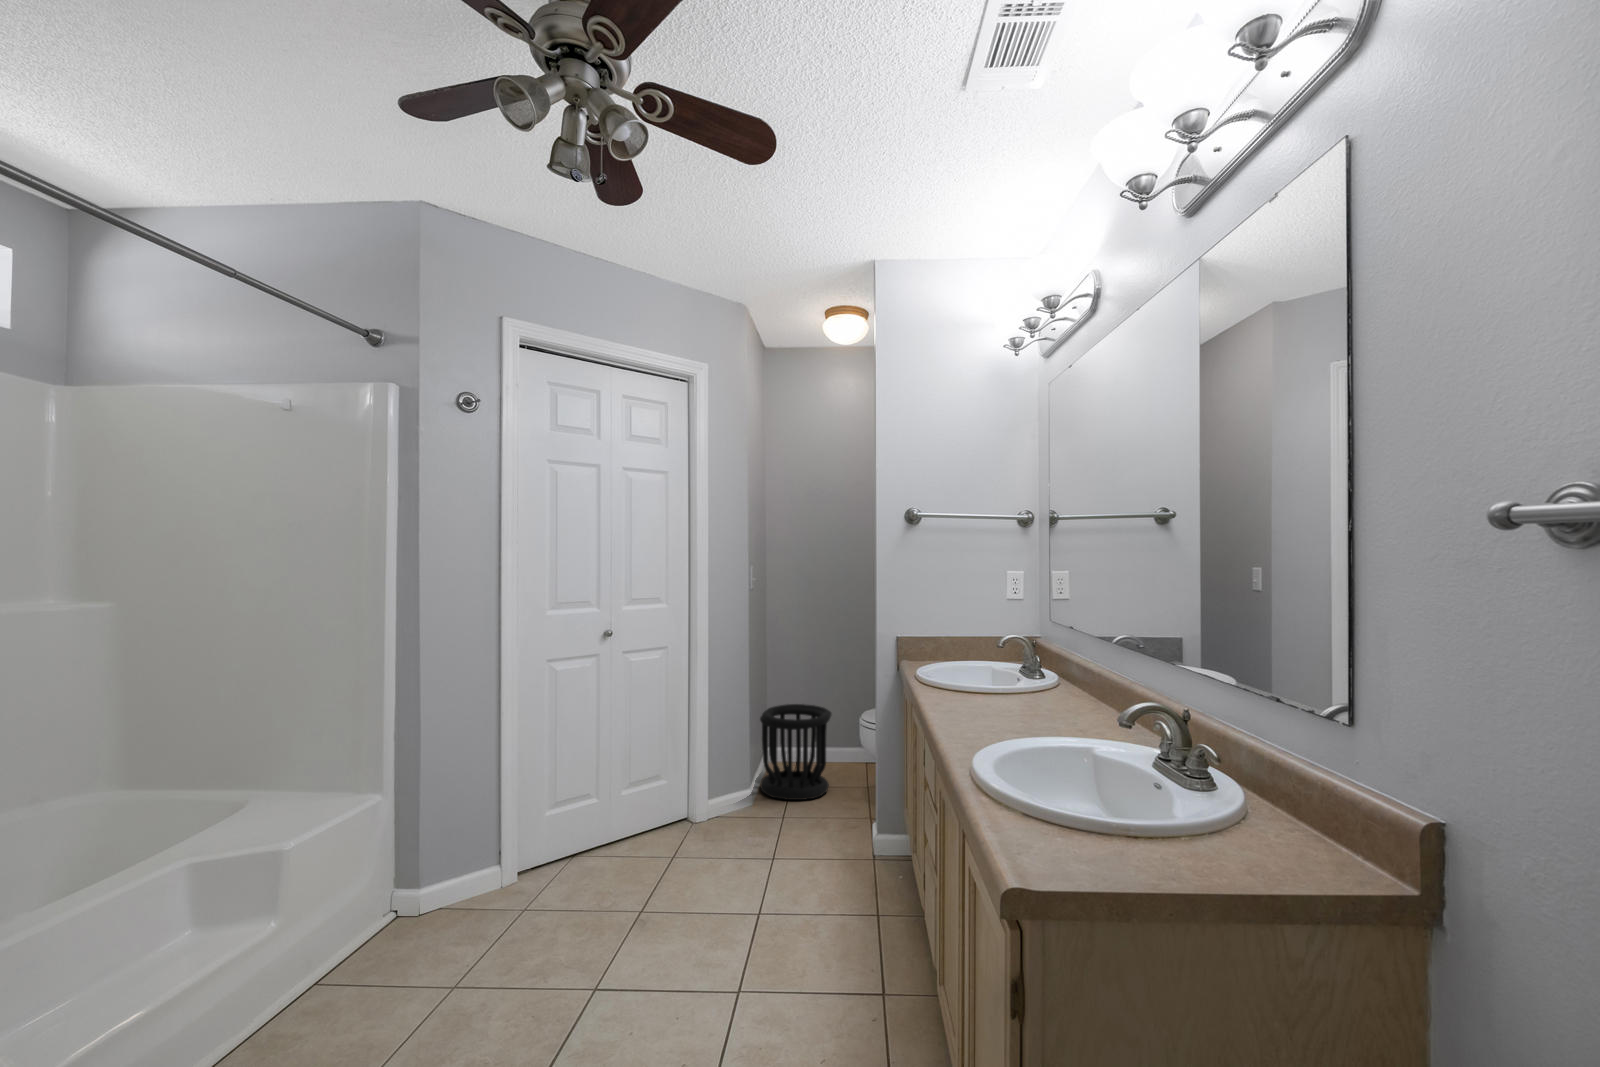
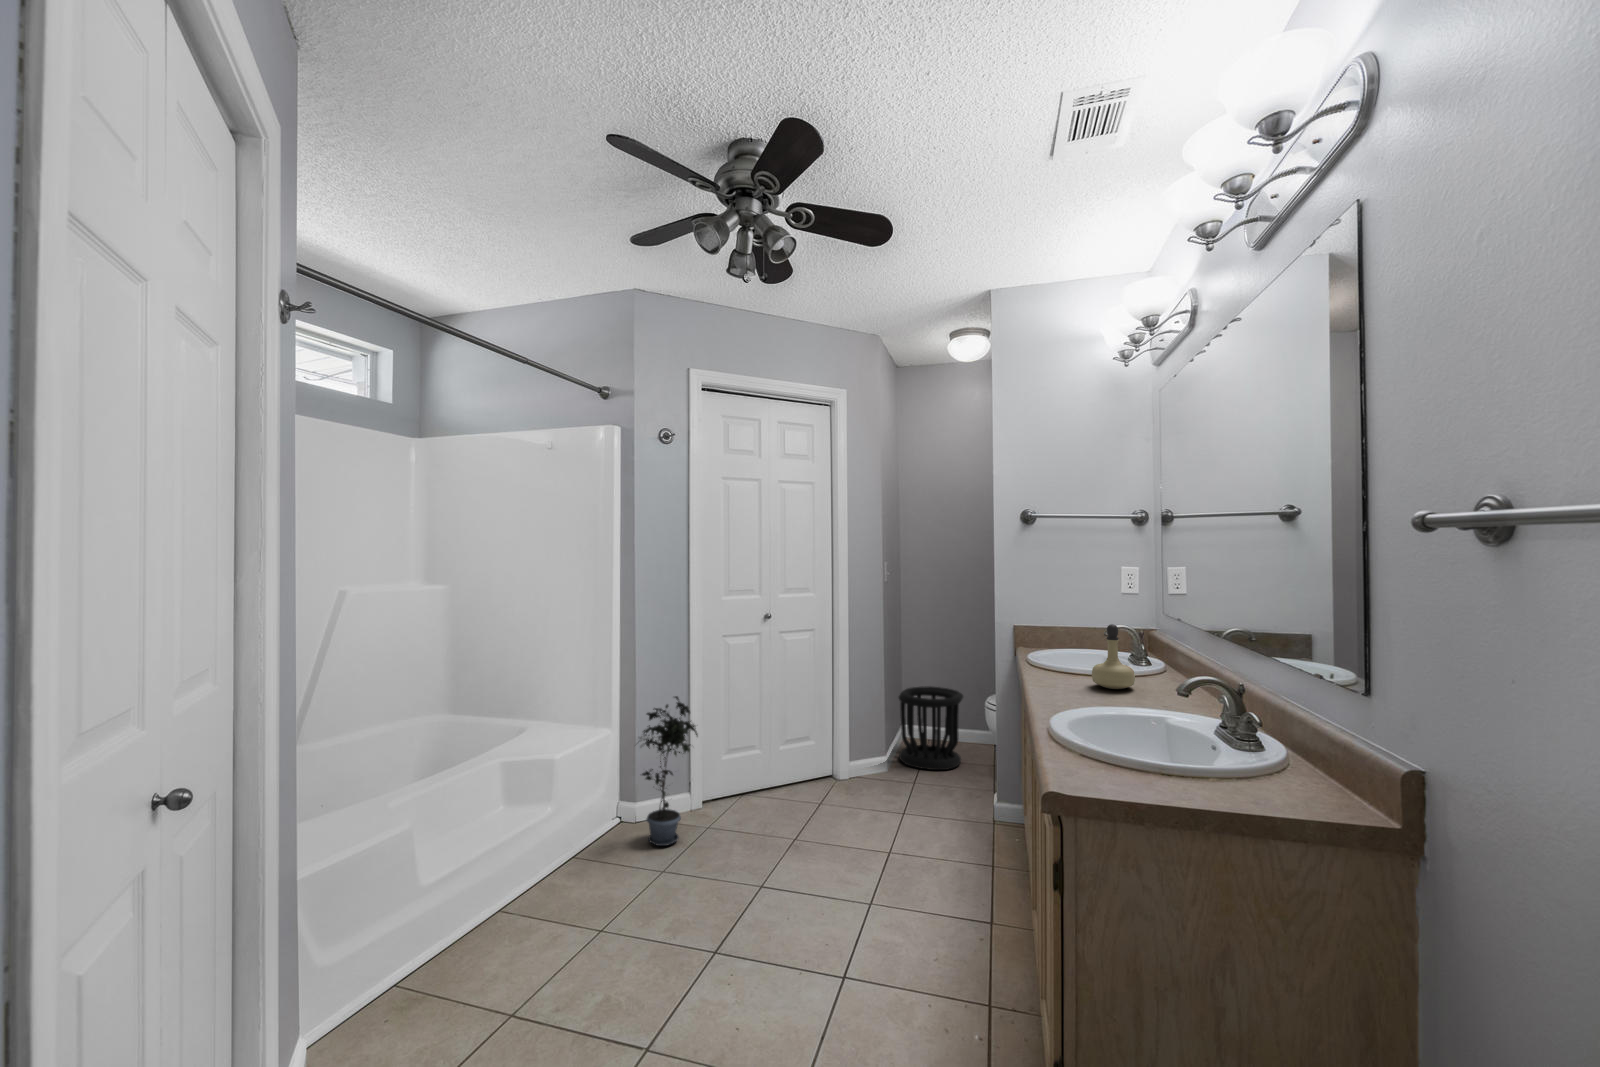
perfume bottle: none [996,638,1043,713] -> present [1092,624,1135,689]
potted plant: none [418,743,510,946] -> present [640,696,698,846]

